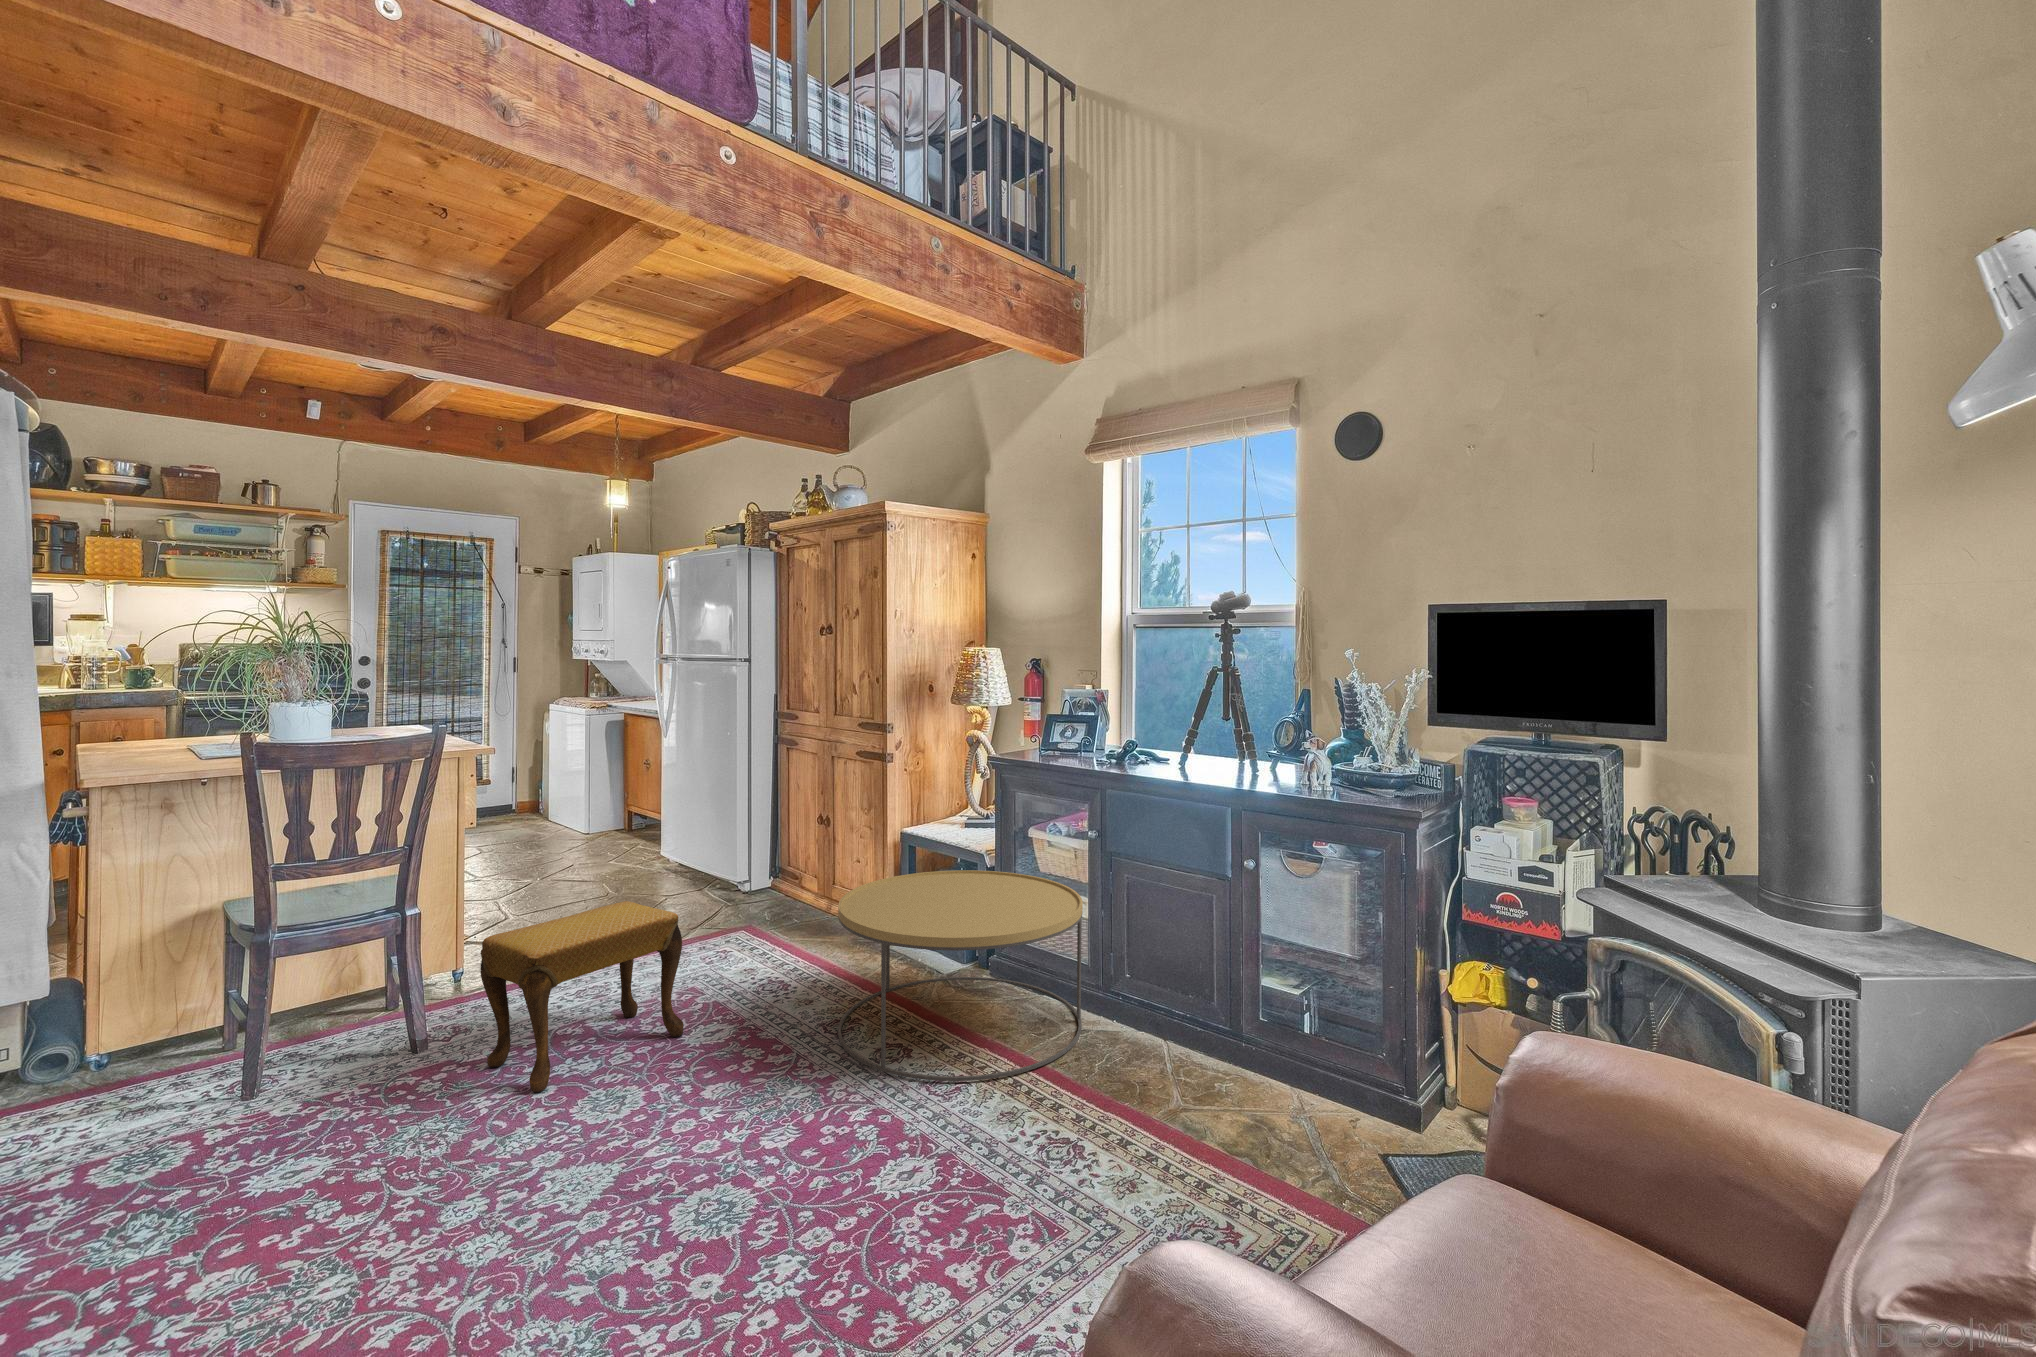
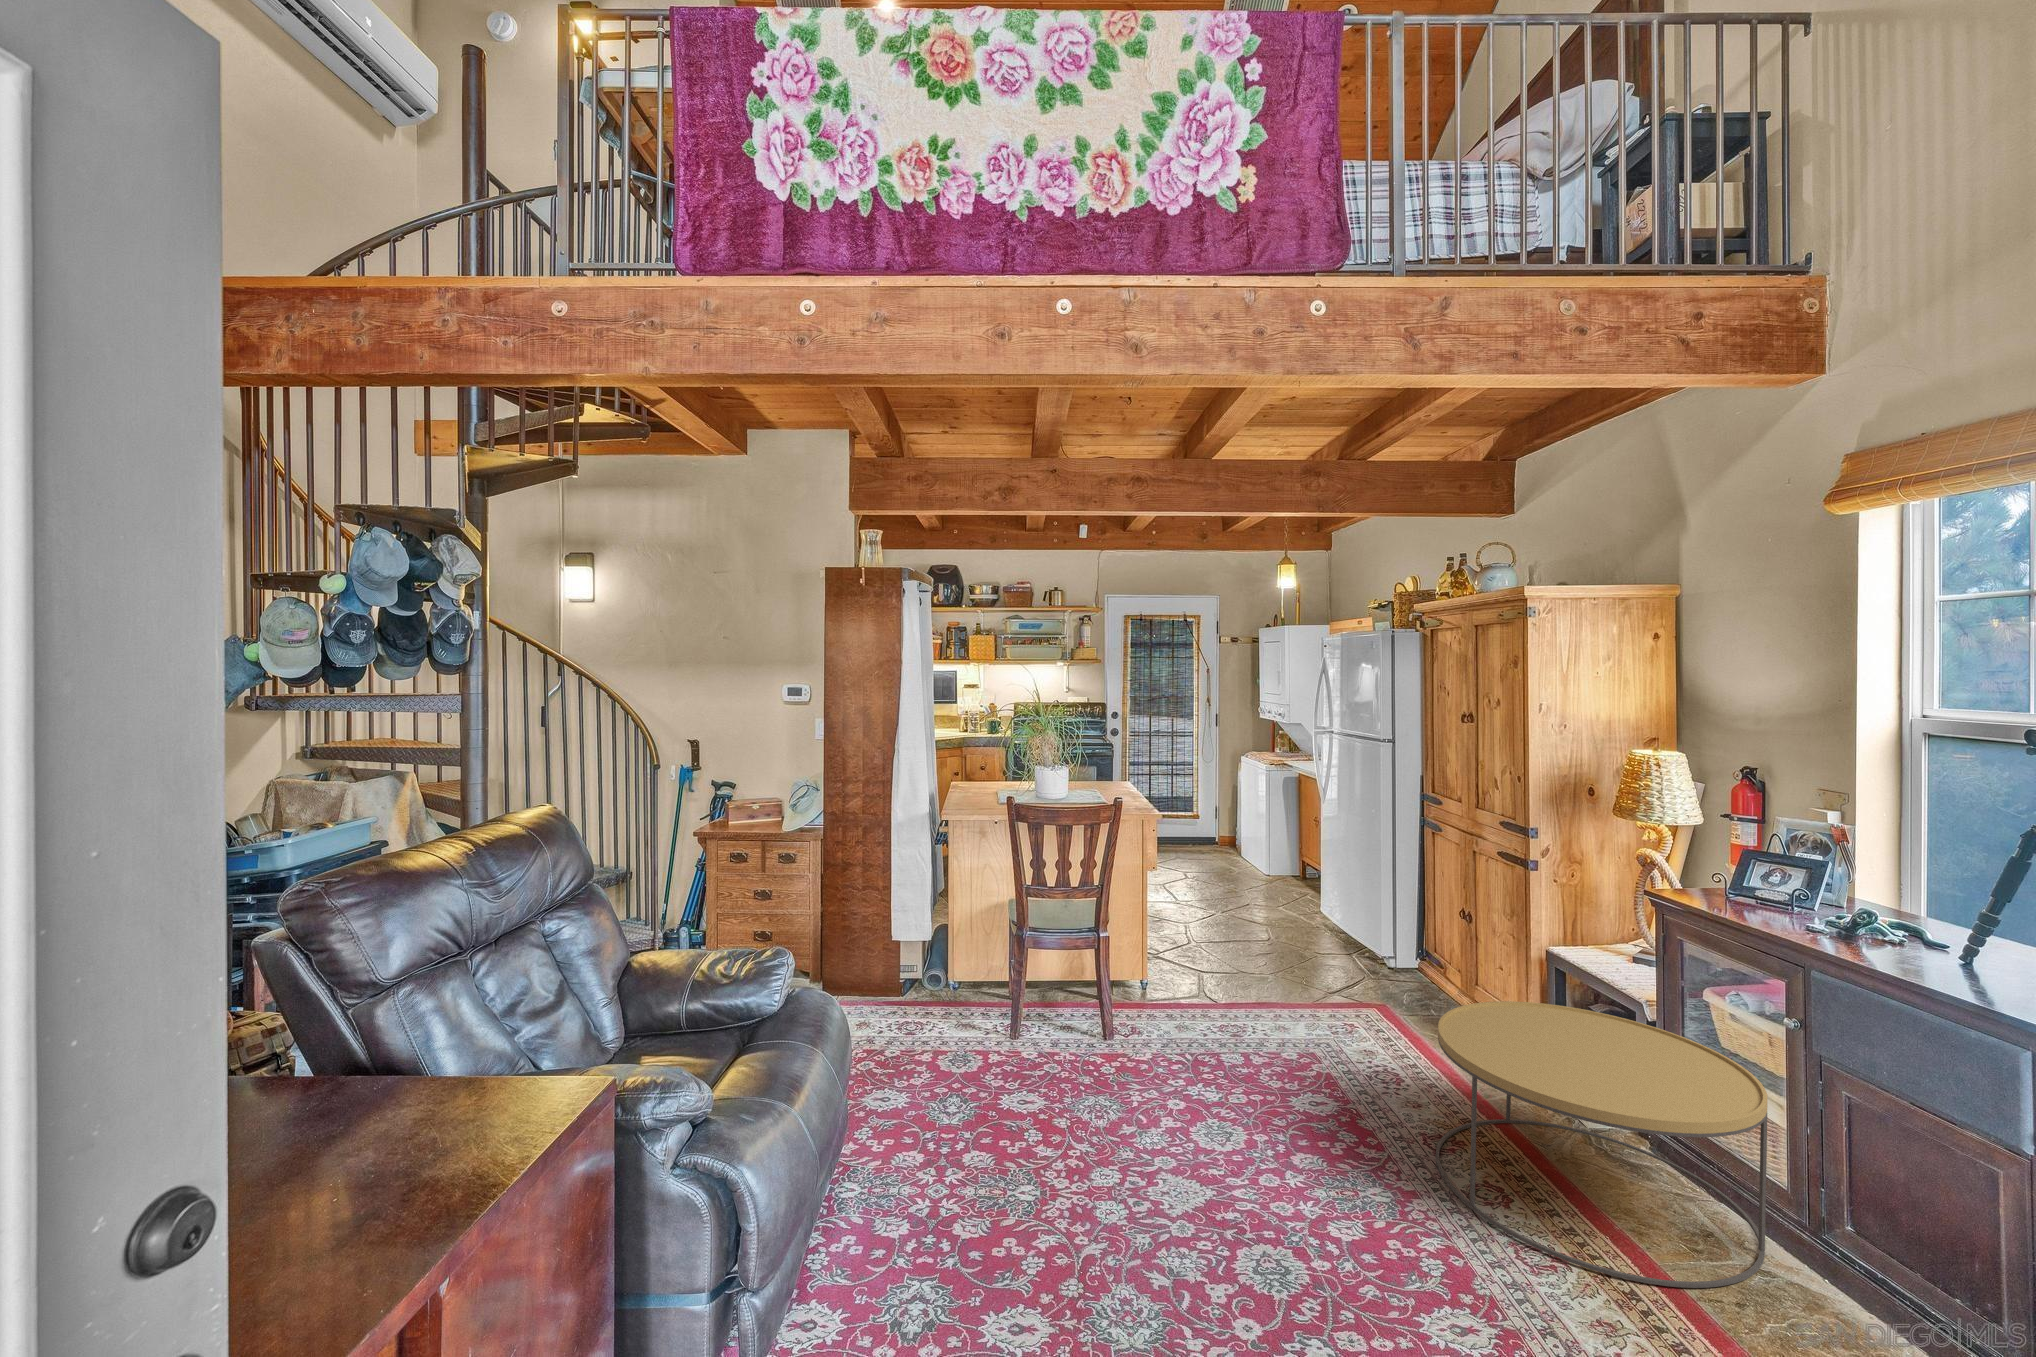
footstool: present [480,901,684,1092] -> none [1142,962,1293,1104]

